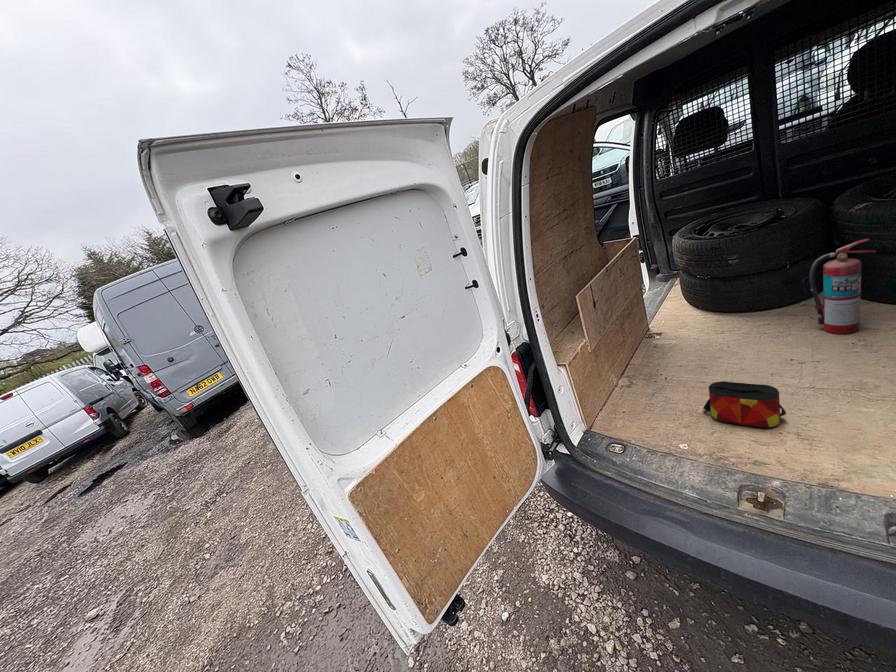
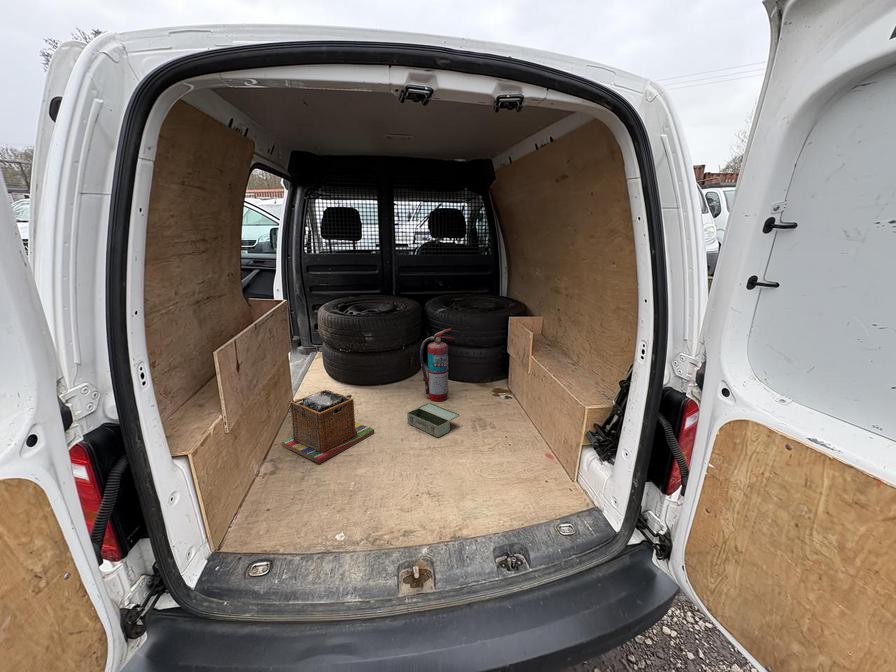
laundry basket: none [637,318,735,384] -> present [282,390,374,464]
toolbox: none [782,336,871,377] -> present [407,403,460,437]
bag: present [703,381,786,429] -> none [354,450,420,497]

